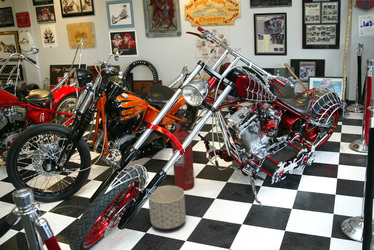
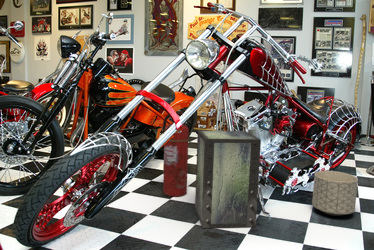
storage box: none [199,138,250,222] -> present [195,130,261,228]
planter: present [149,186,186,229] -> present [312,171,358,216]

